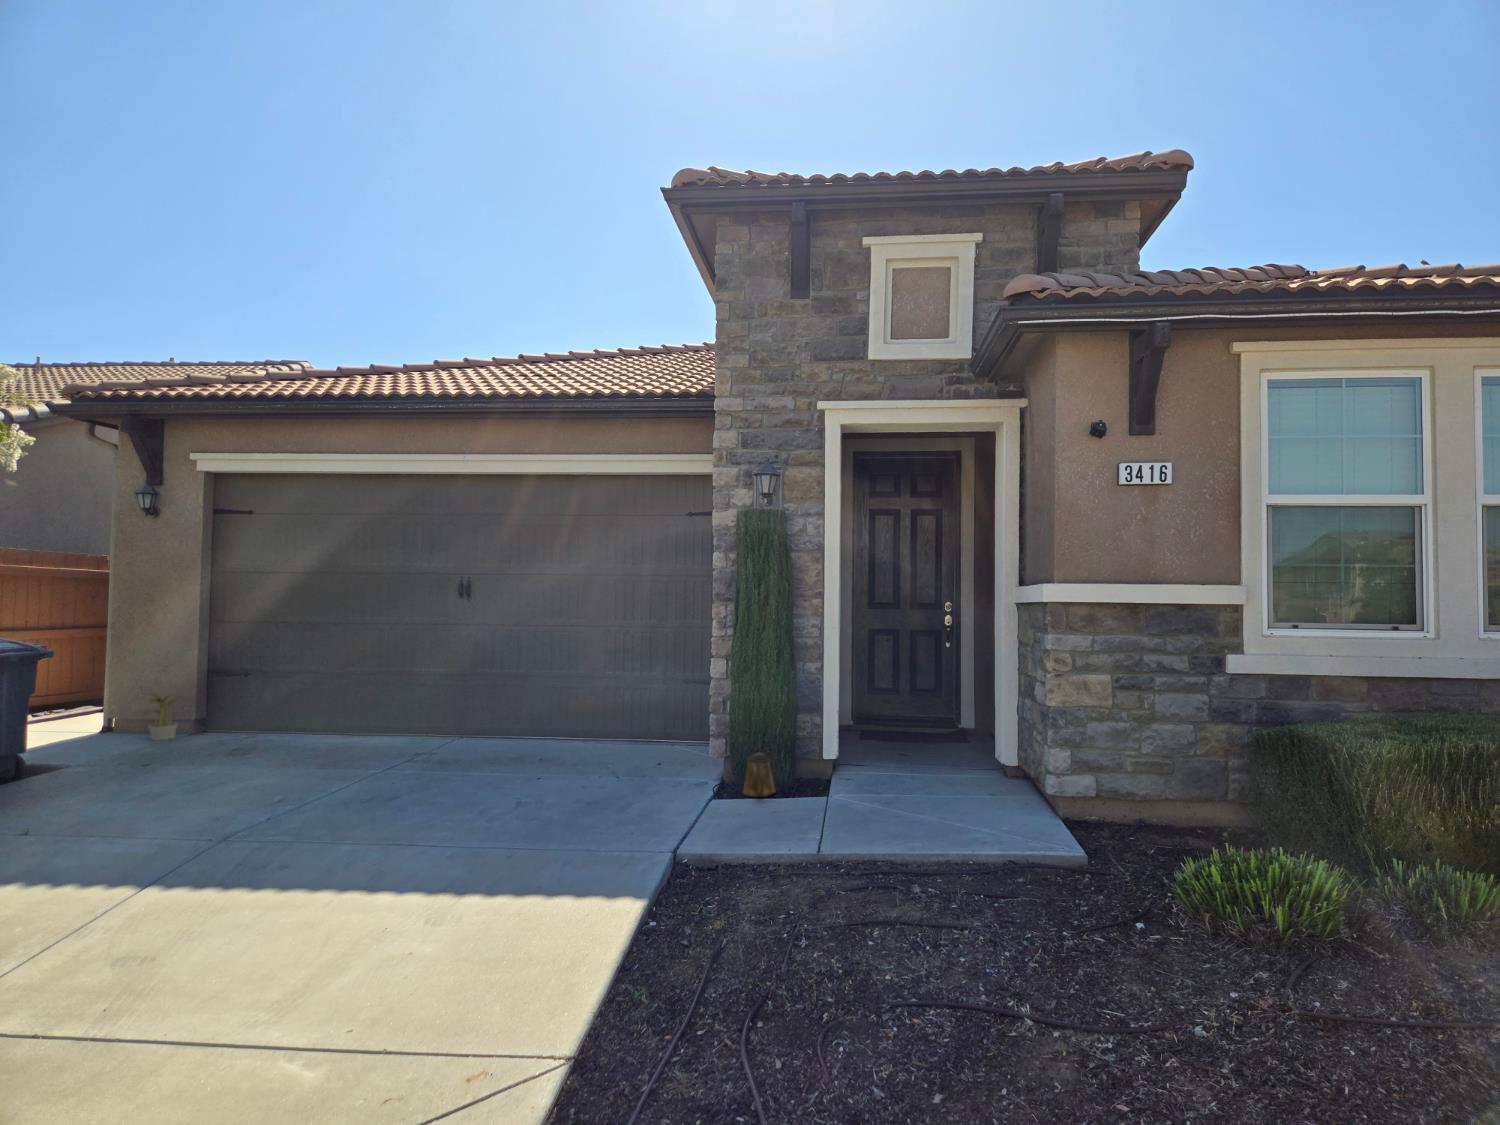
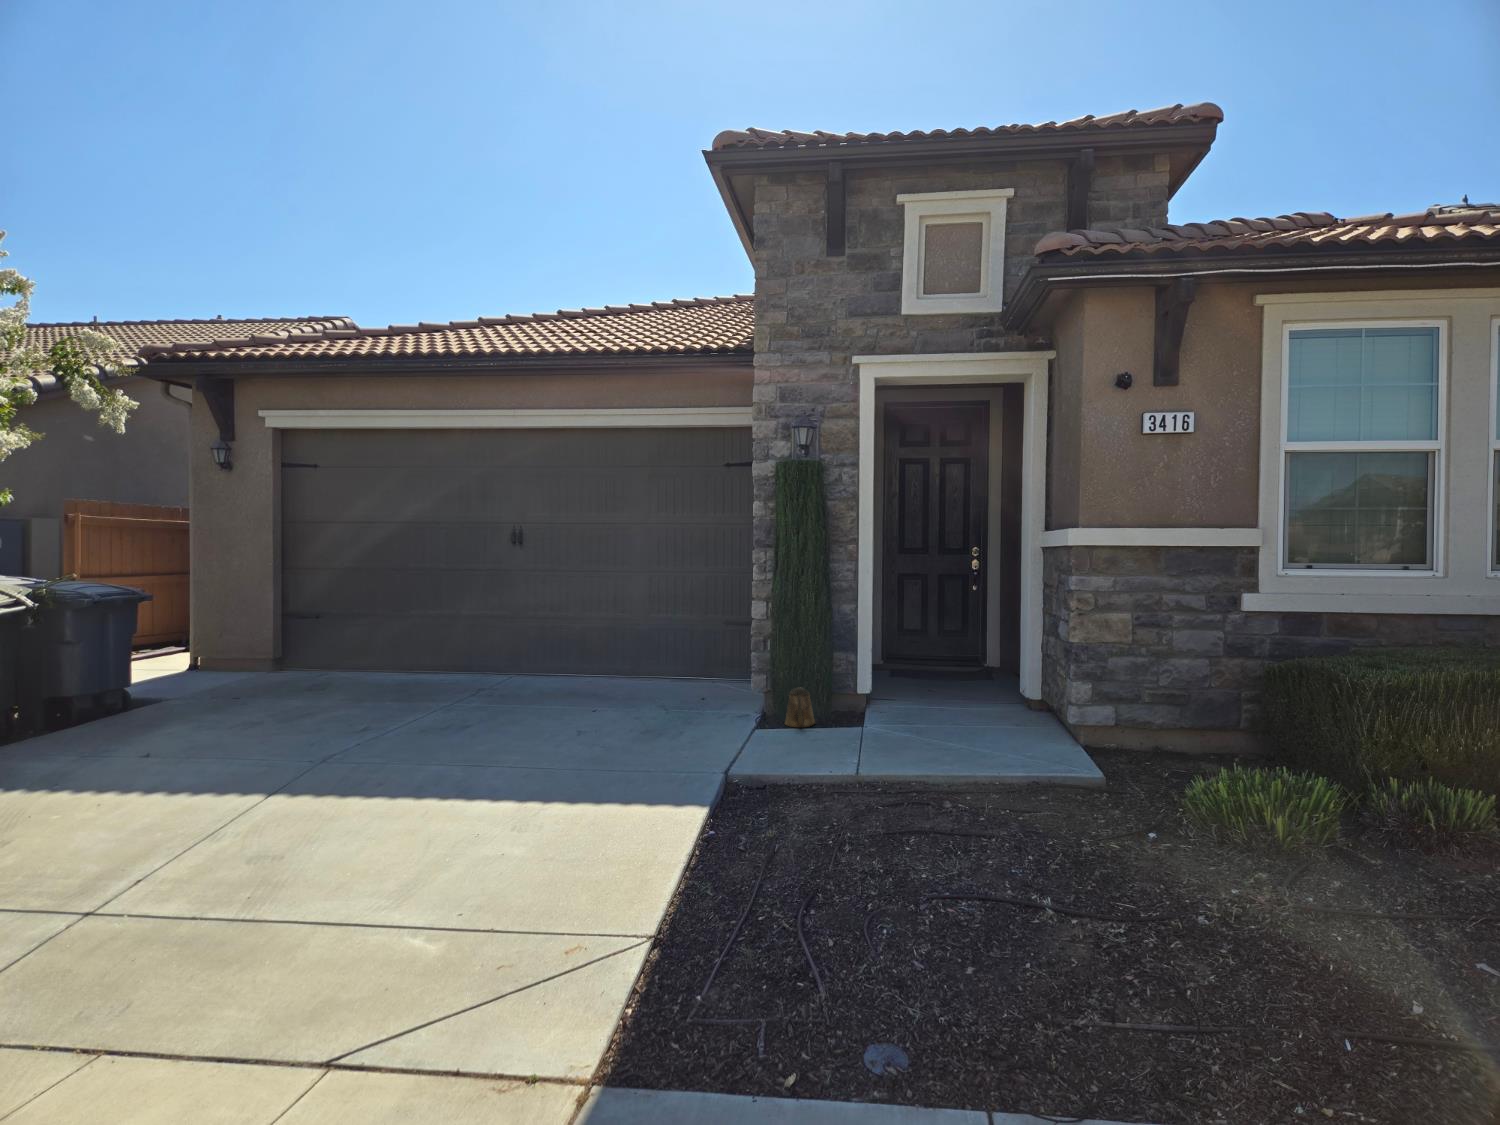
potted plant: present [141,693,183,741] -> none [213,635,272,679]

